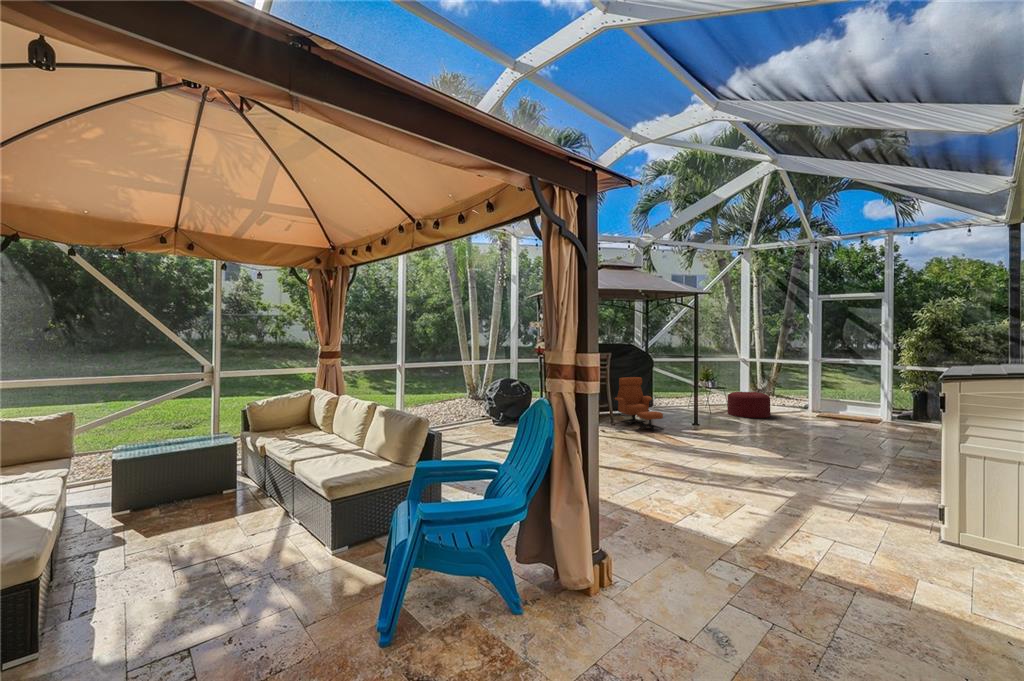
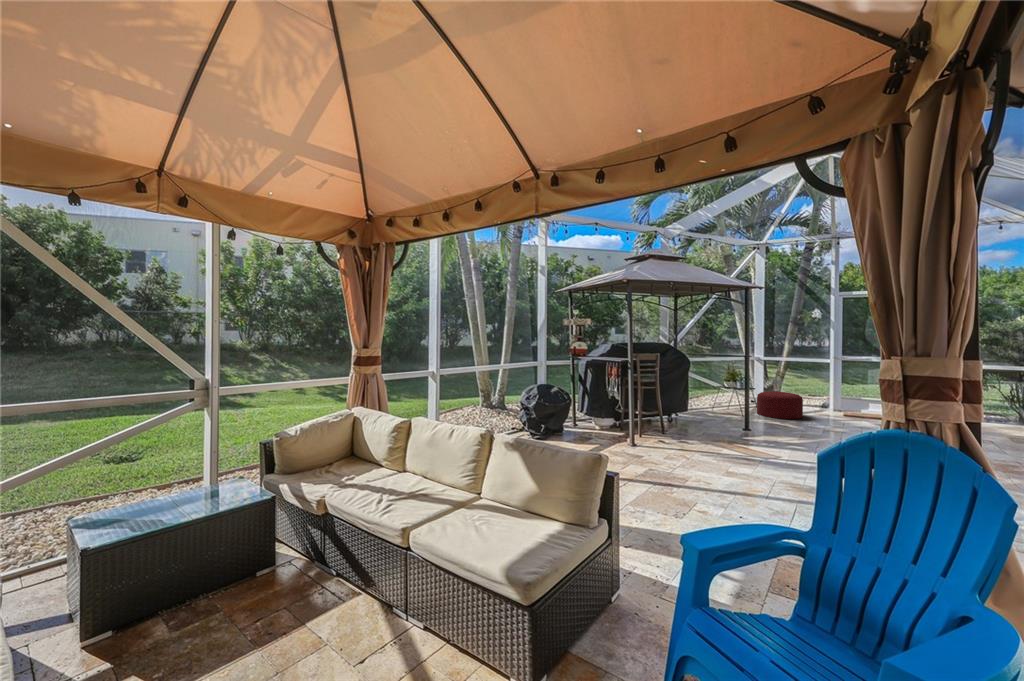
lounge chair: present [615,377,663,431] -> none [662,379,723,439]

